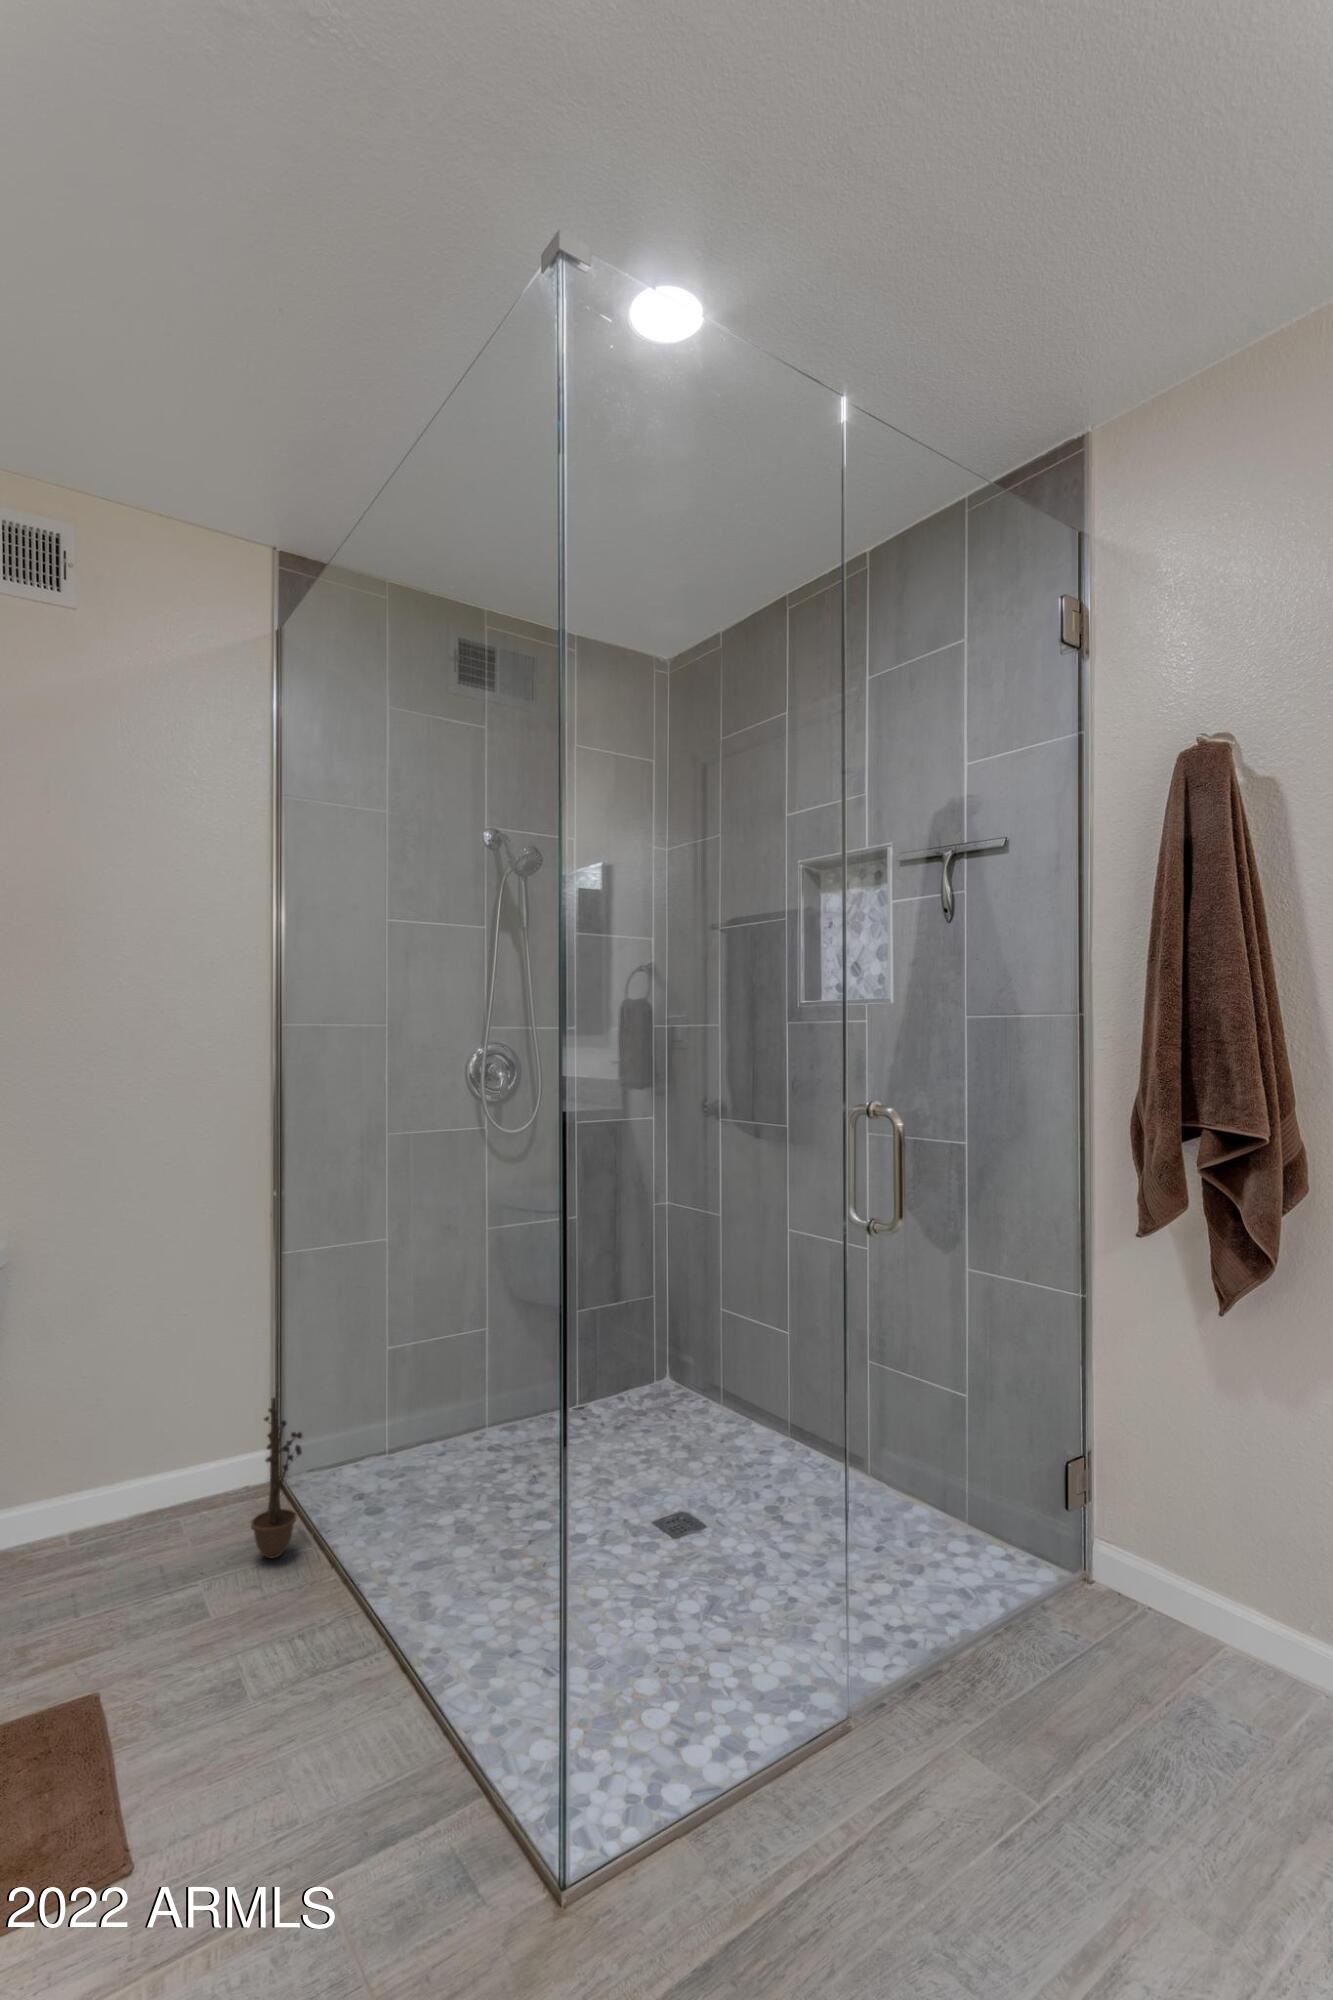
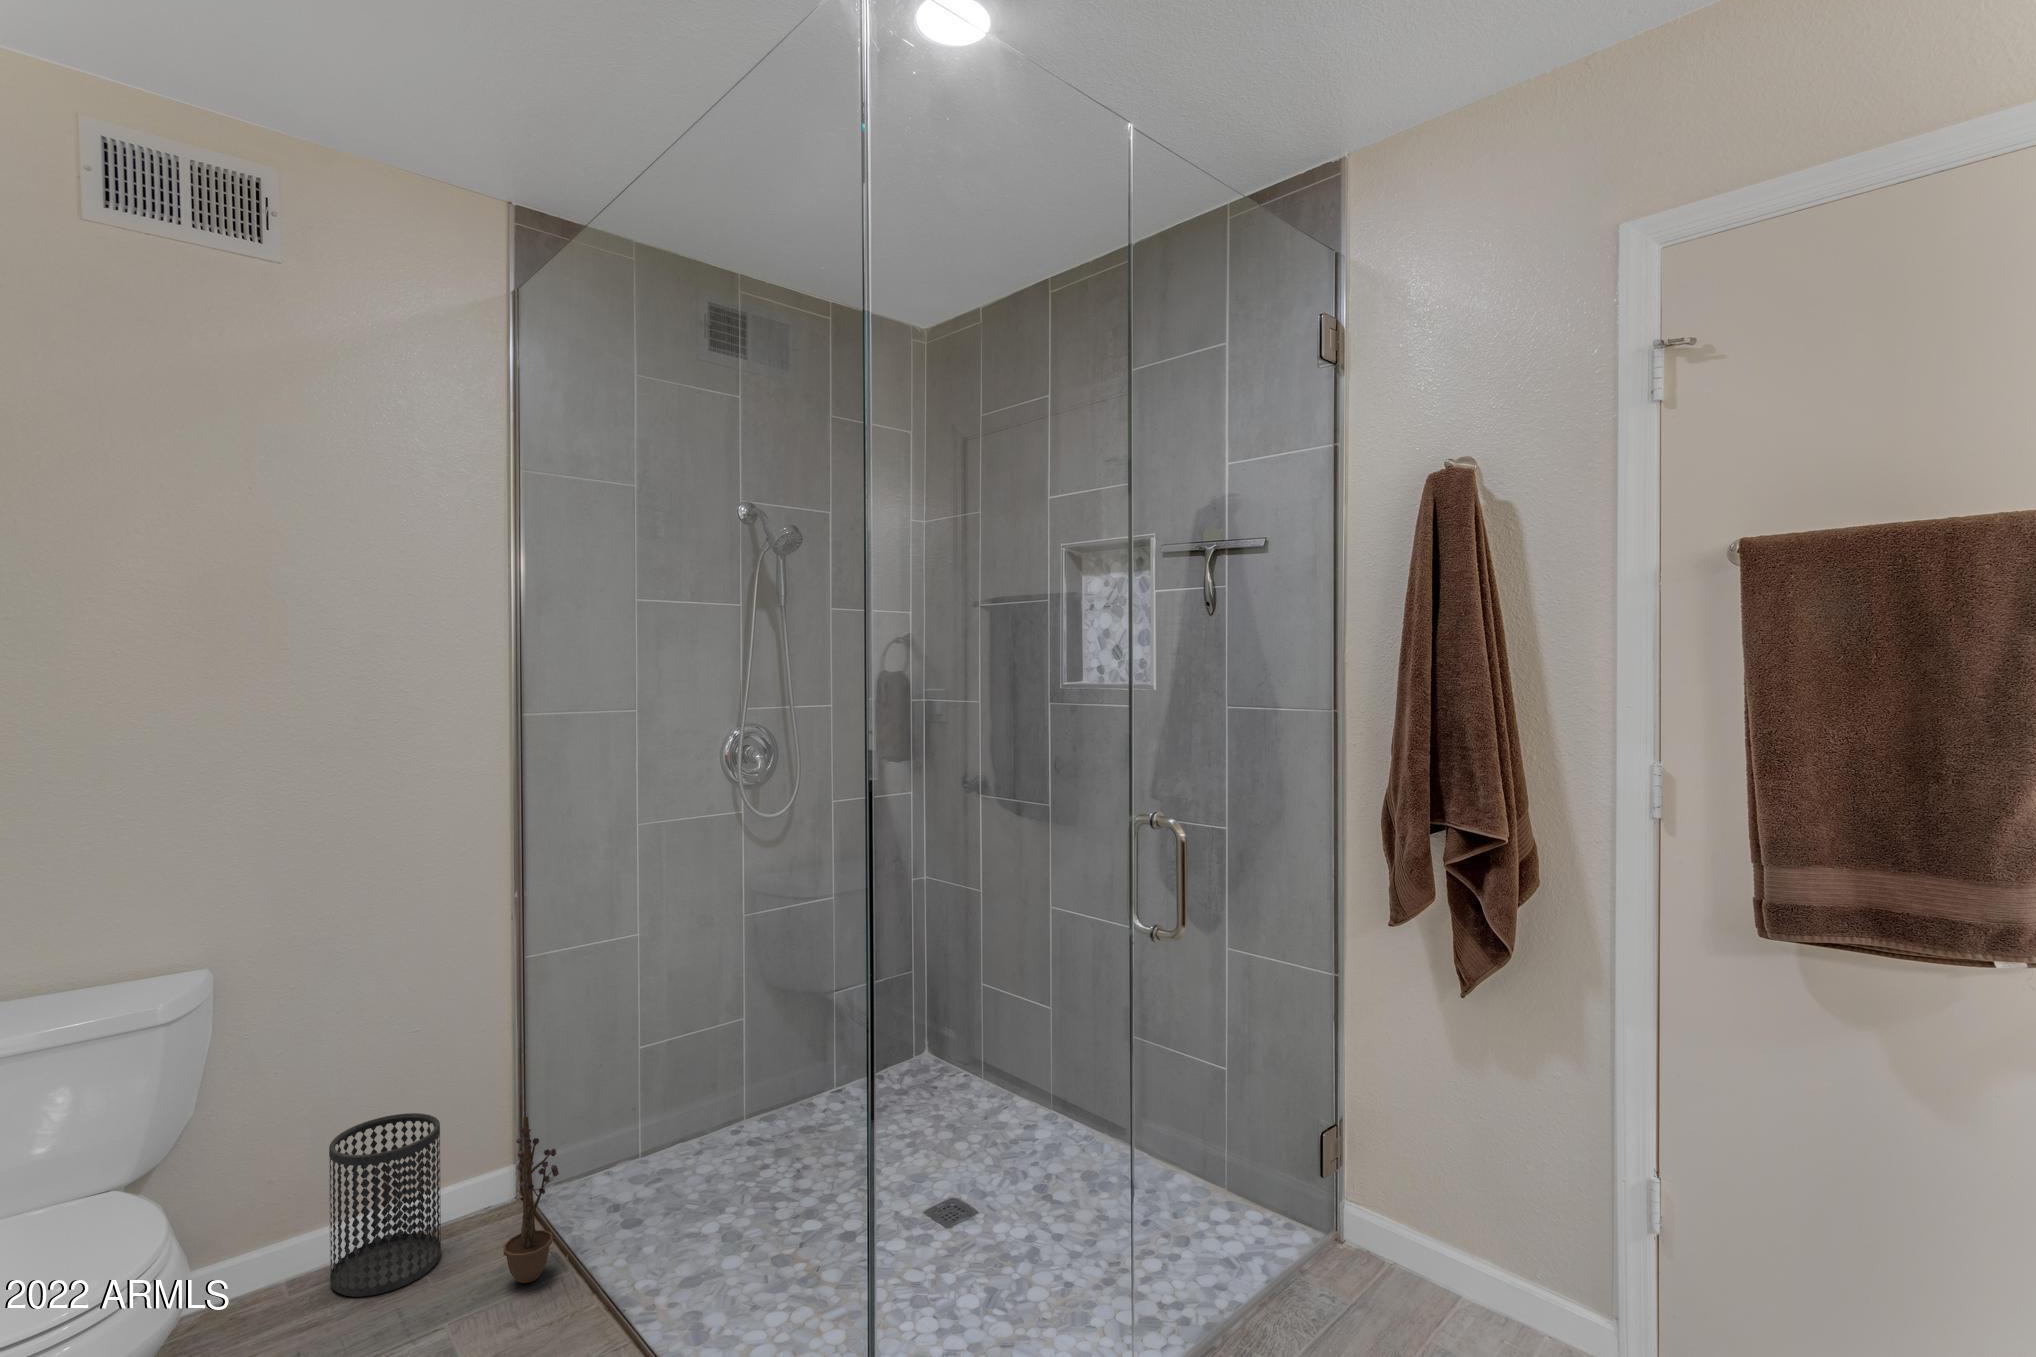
wastebasket: none [99,1392,199,1558] -> present [329,1113,441,1297]

